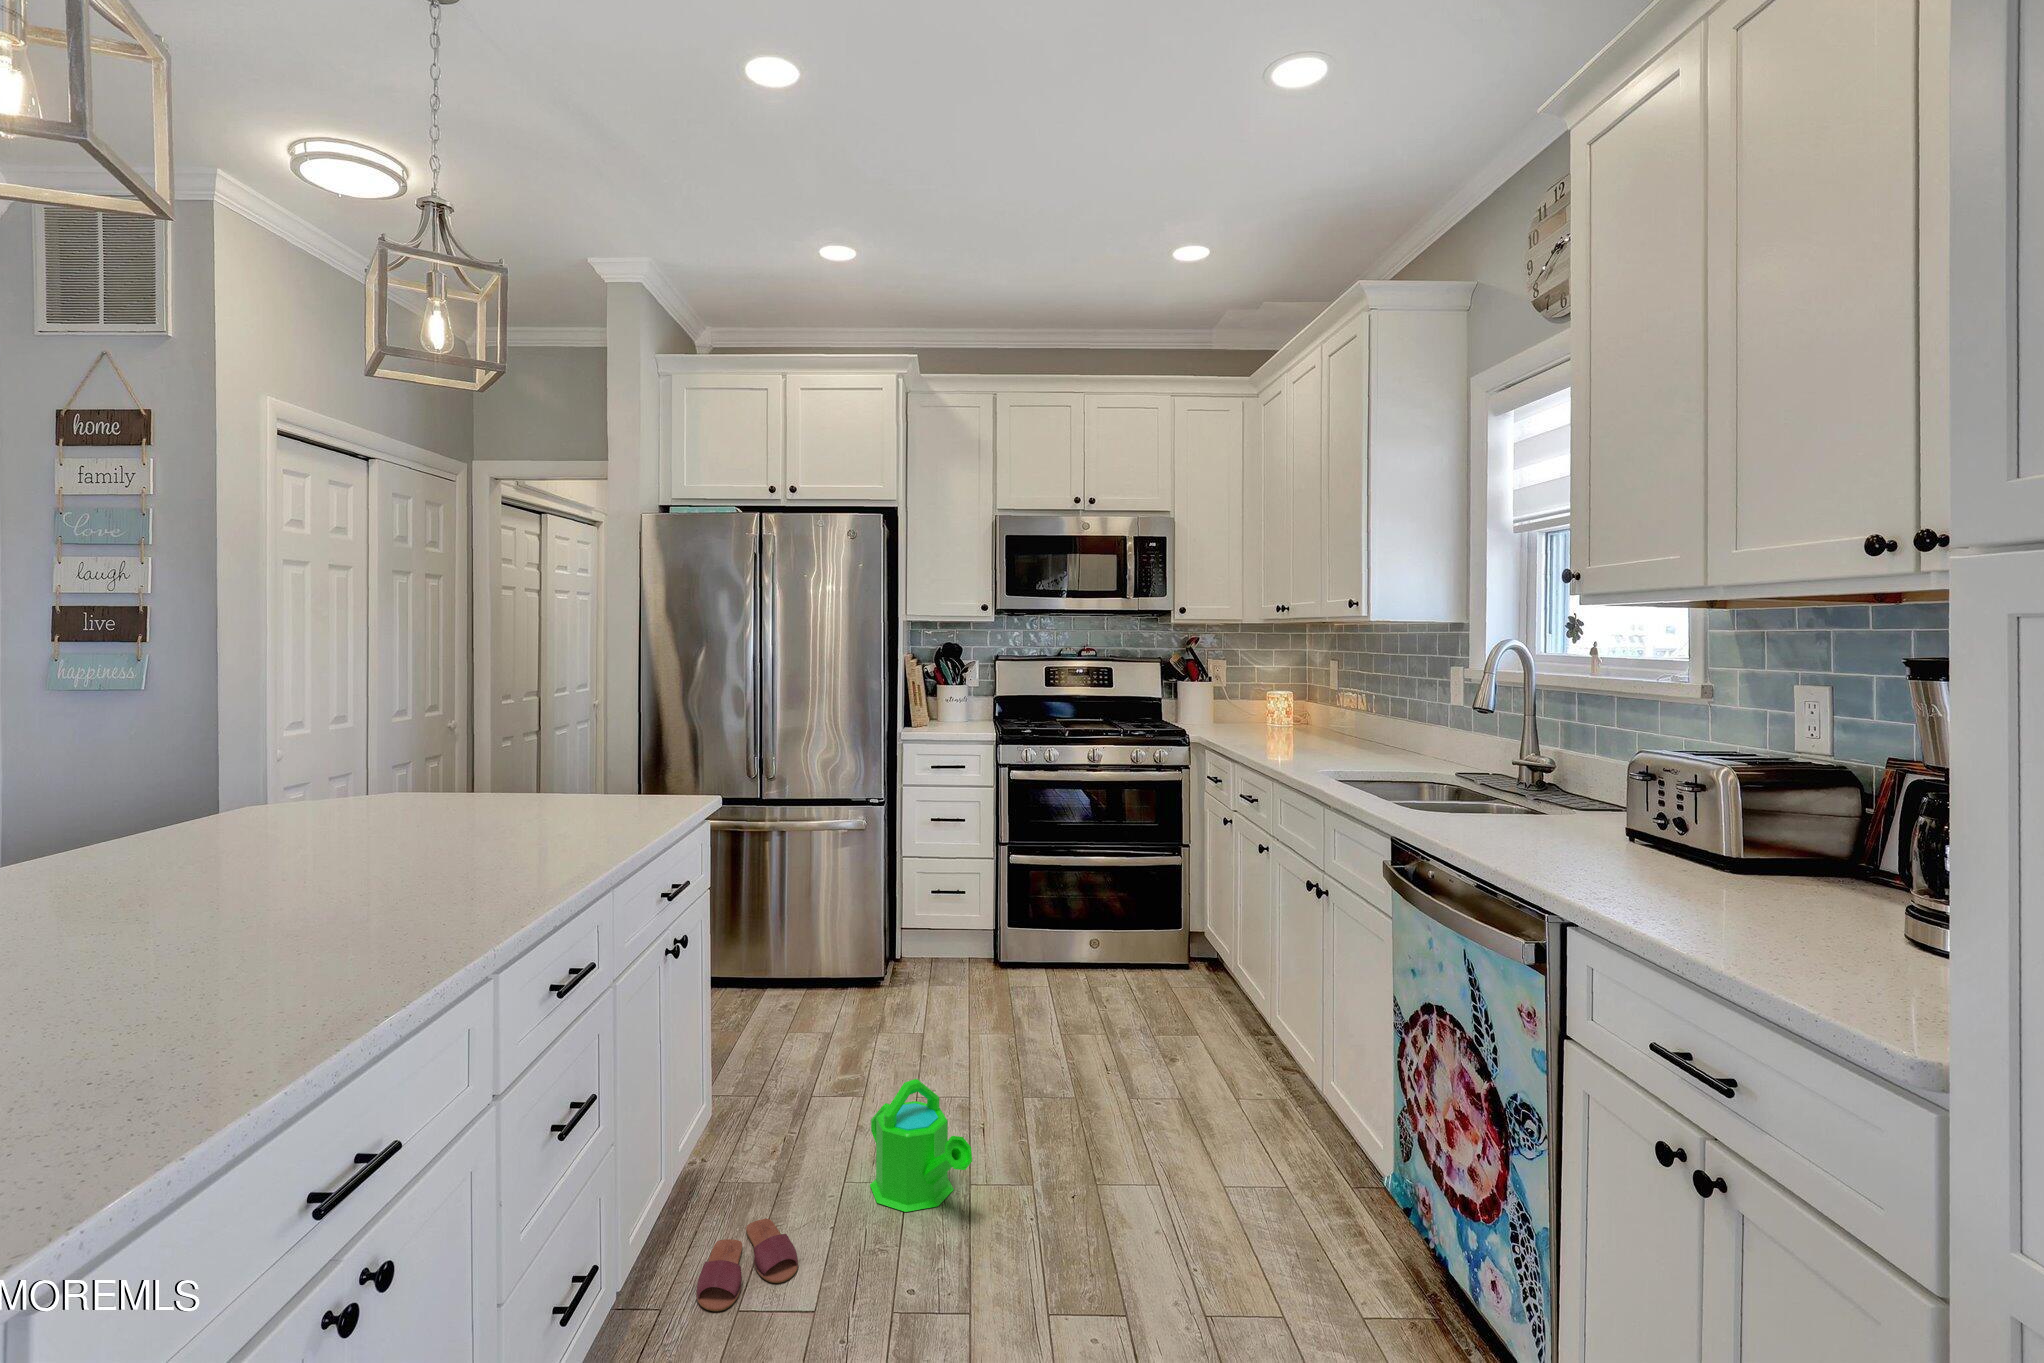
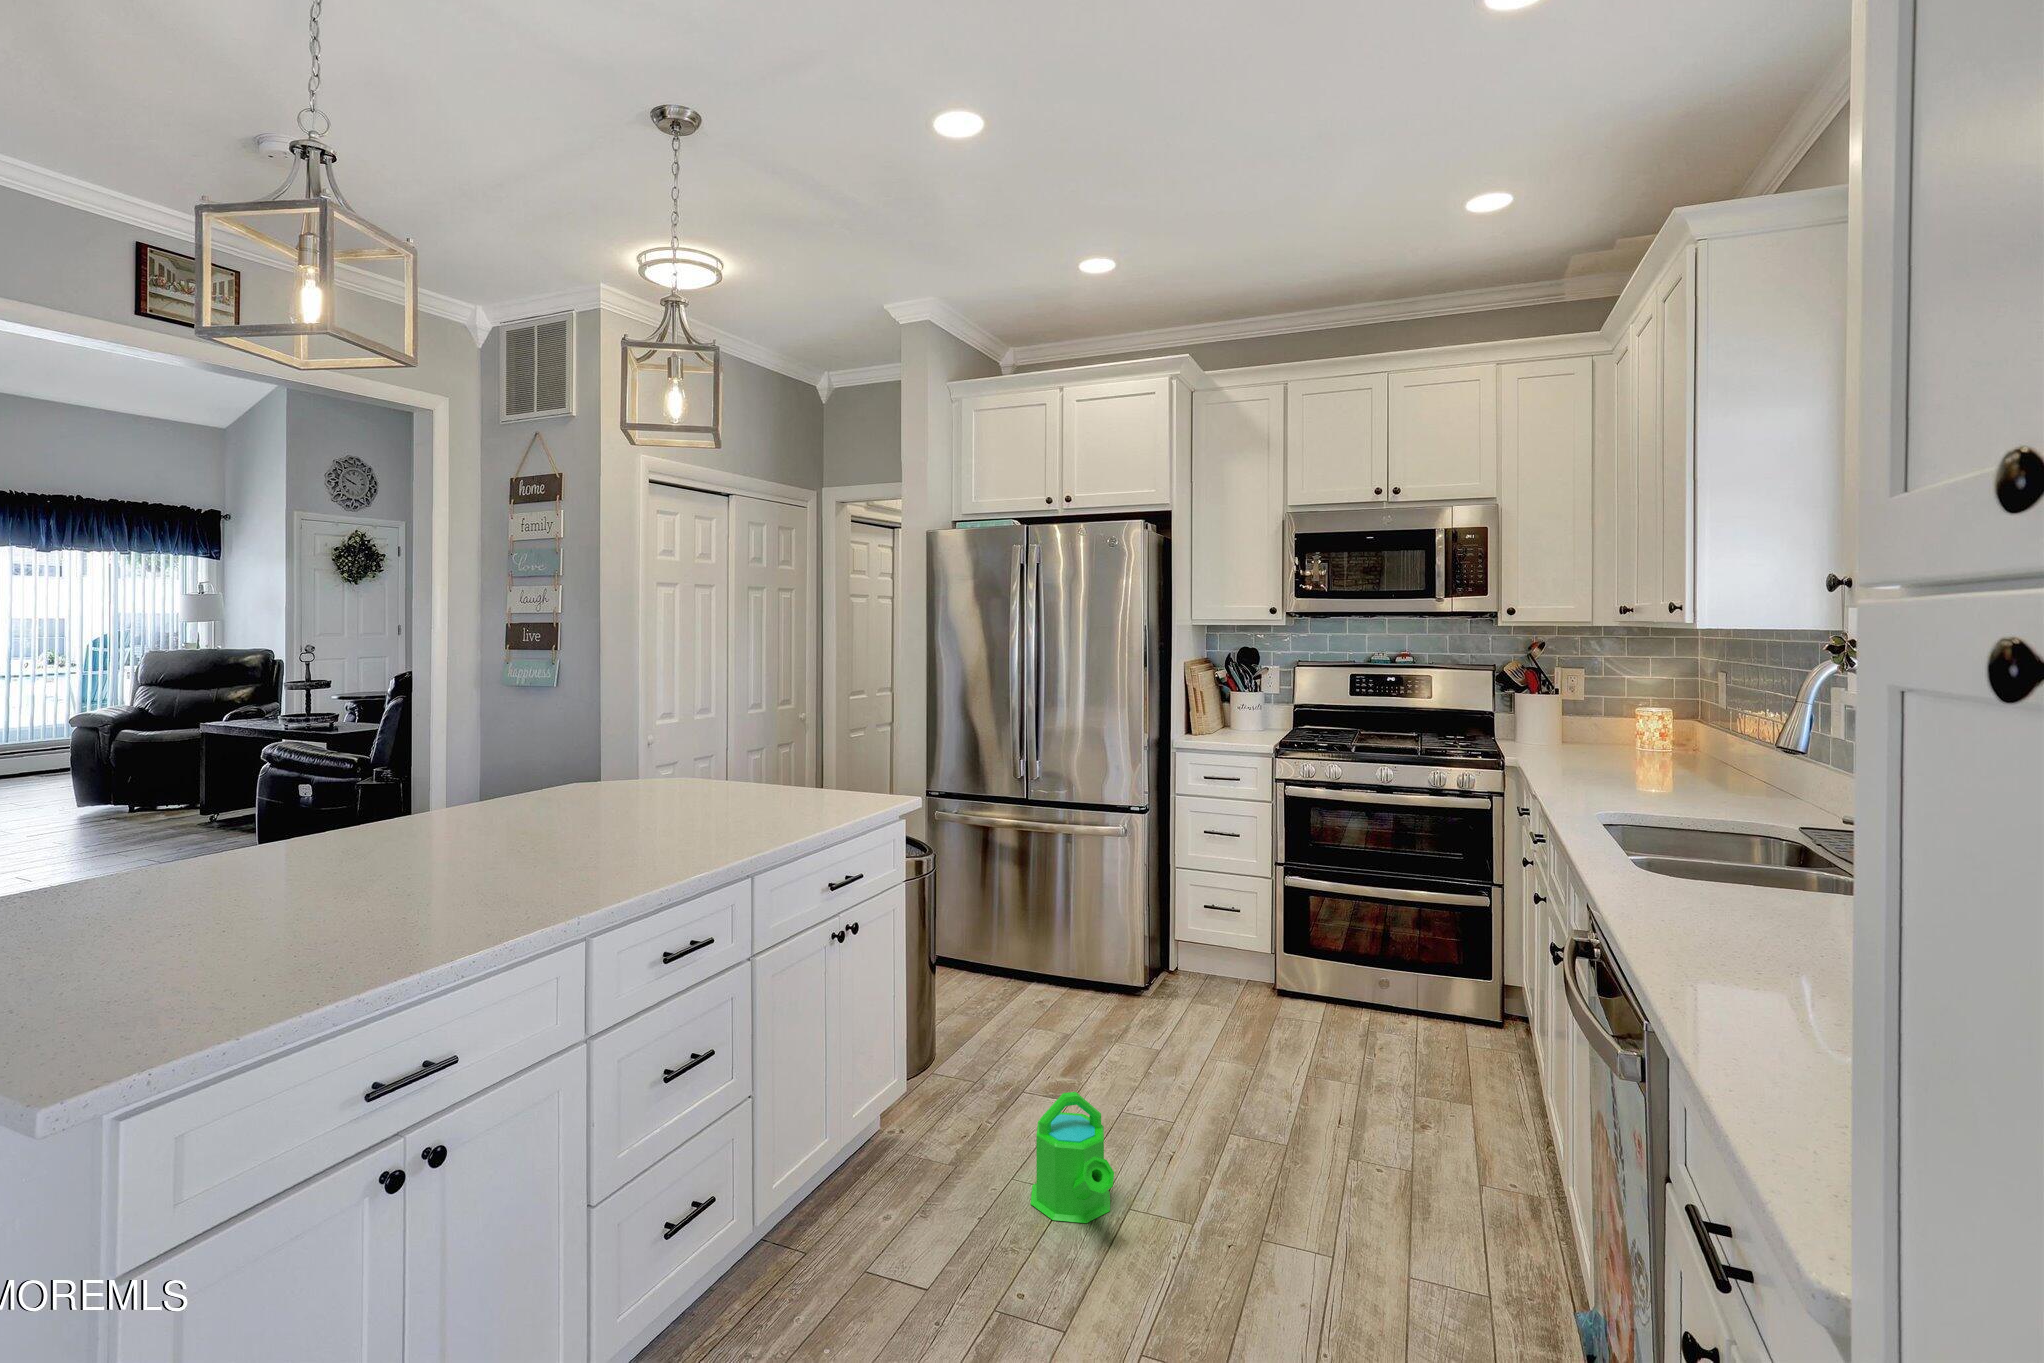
slippers: present [696,1219,798,1311] -> none [837,1191,936,1262]

